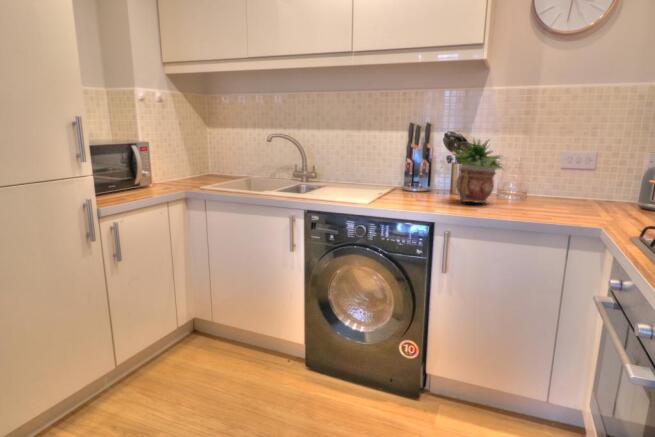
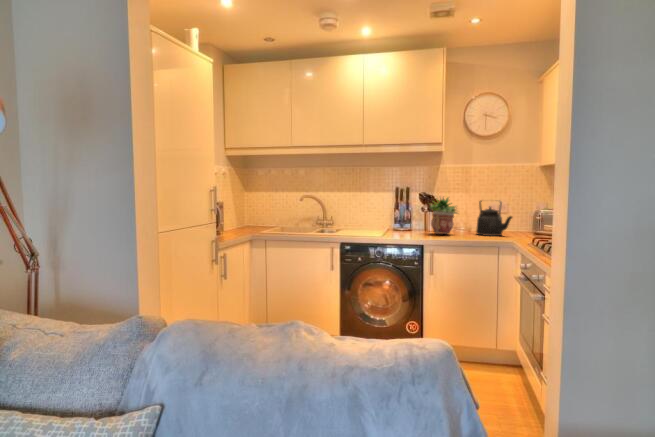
kettle: none [533,146,603,210] -> present [476,201,512,236]

